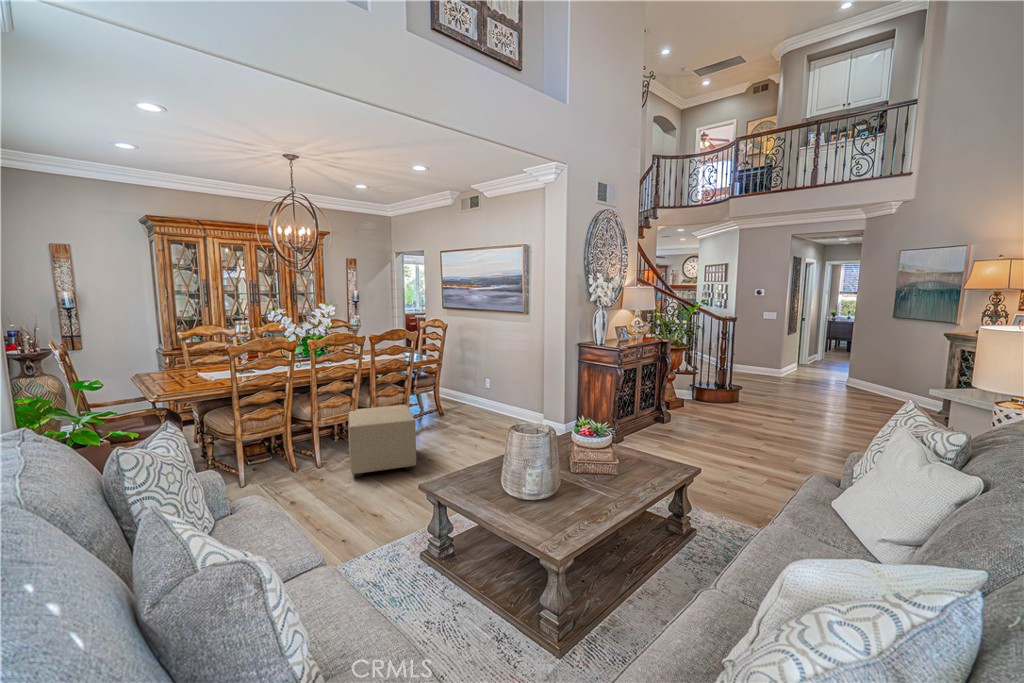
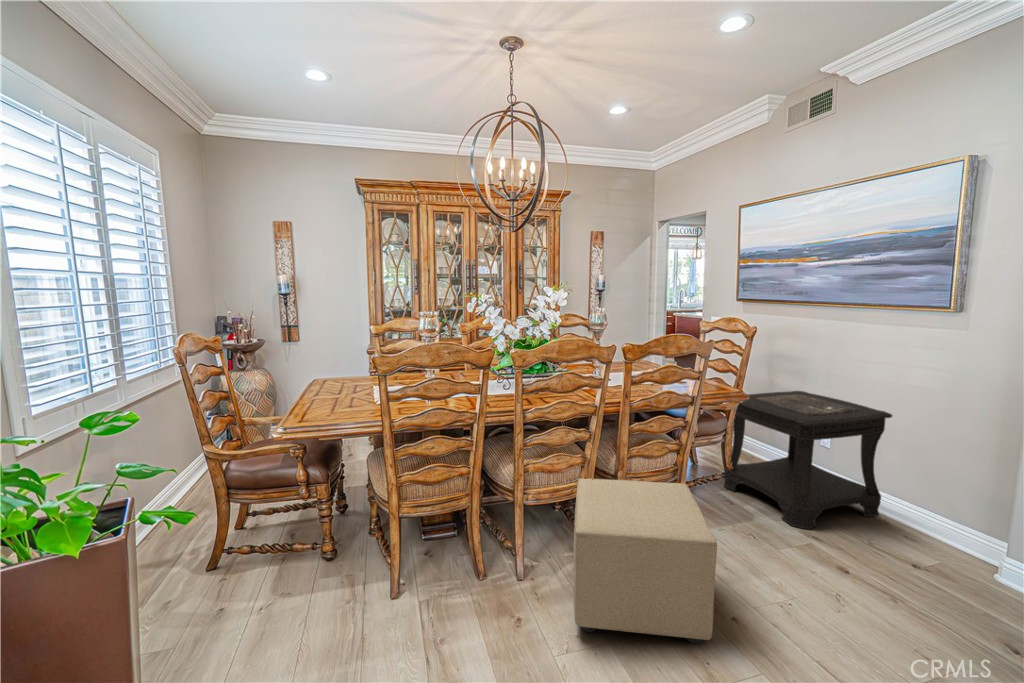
side table: none [434,358,509,425] -> present [724,391,892,529]

